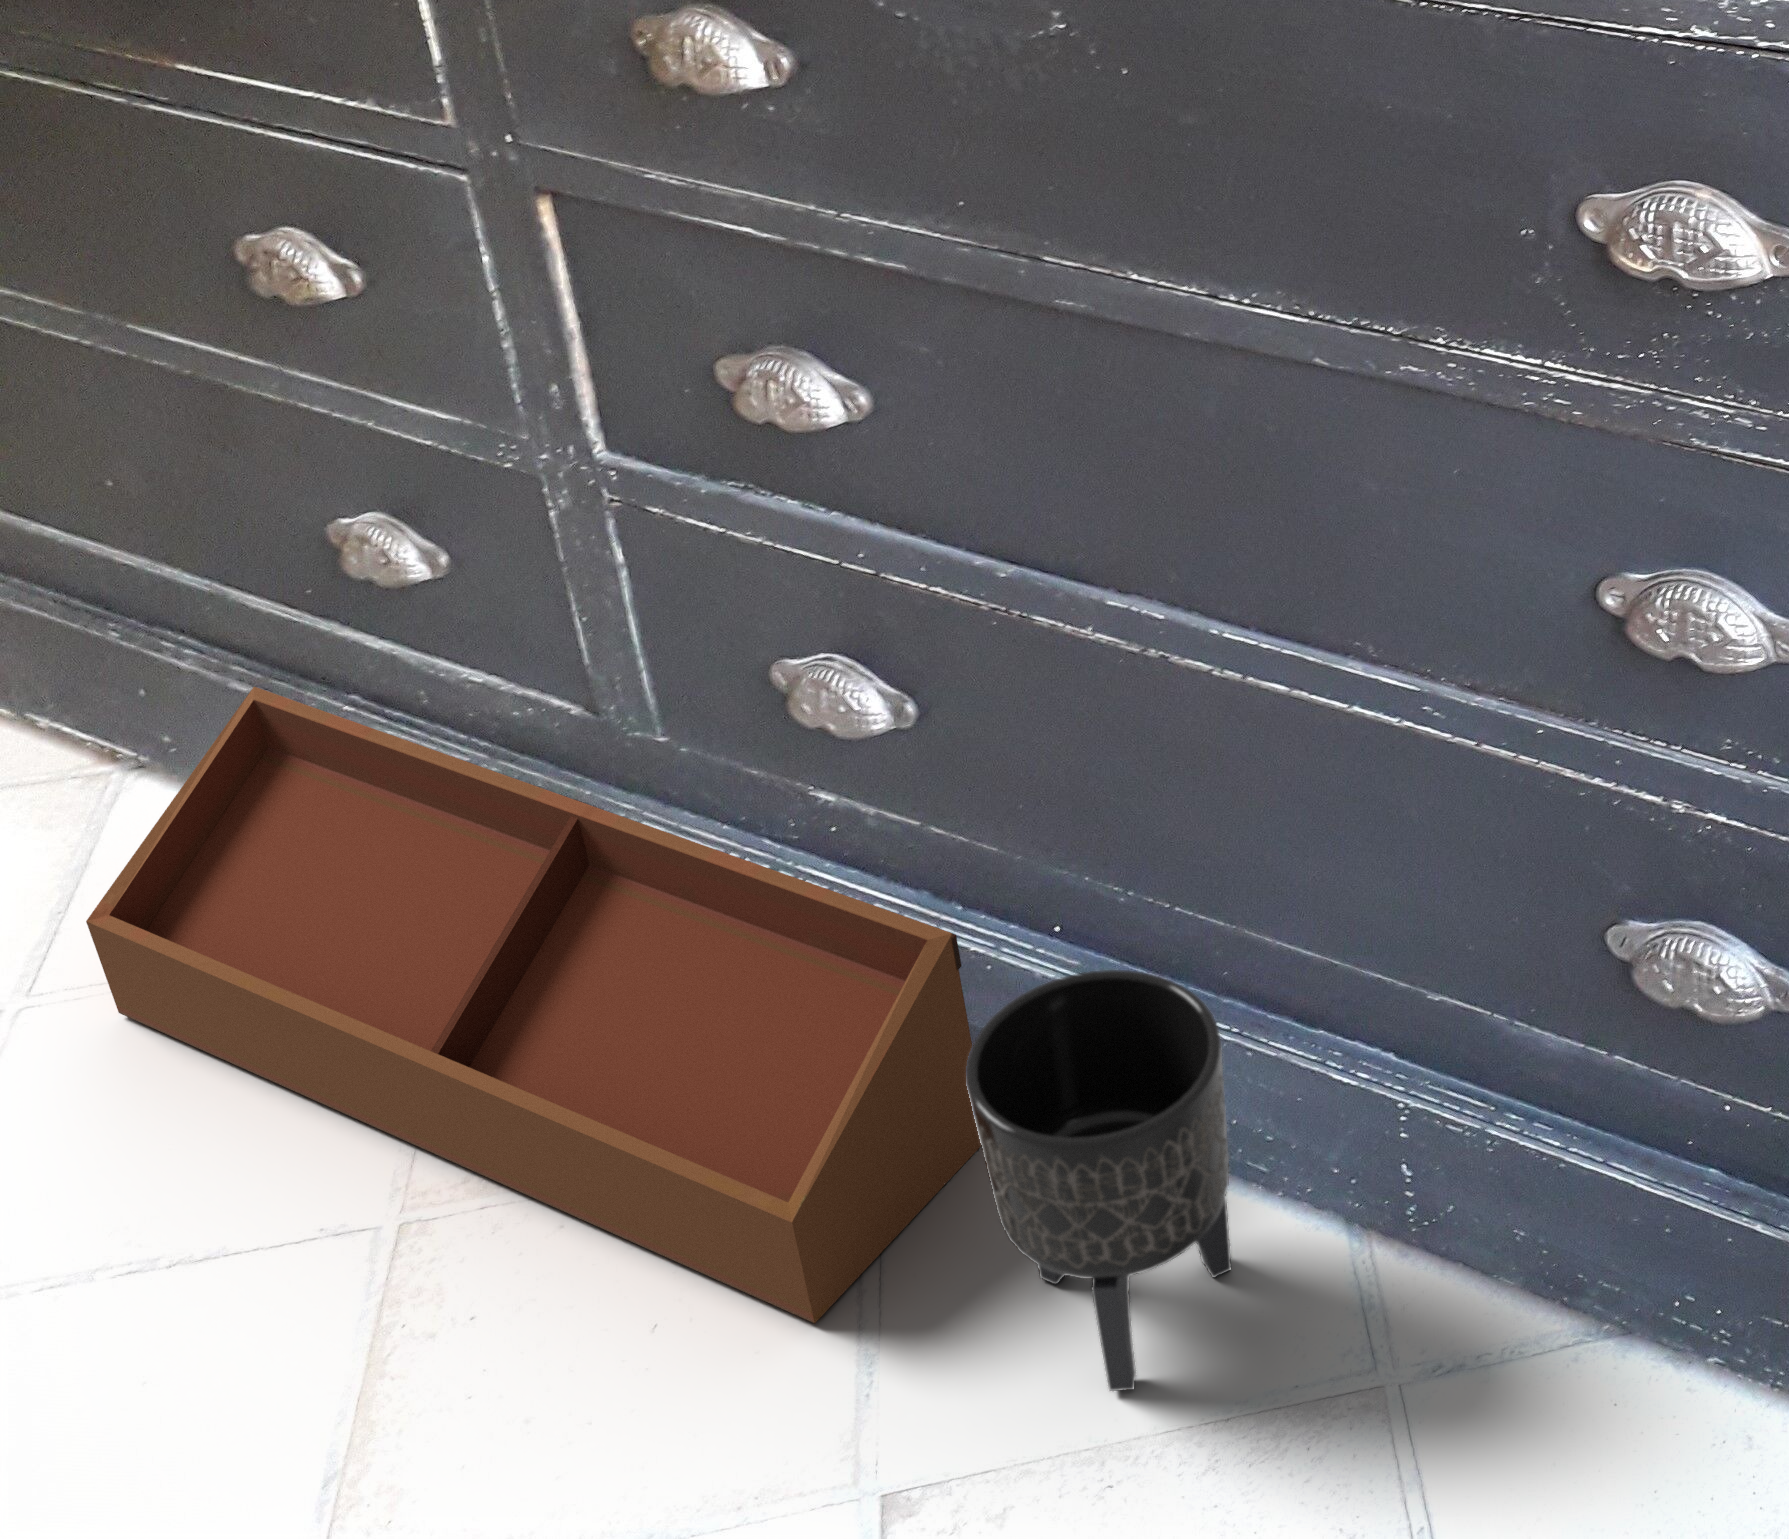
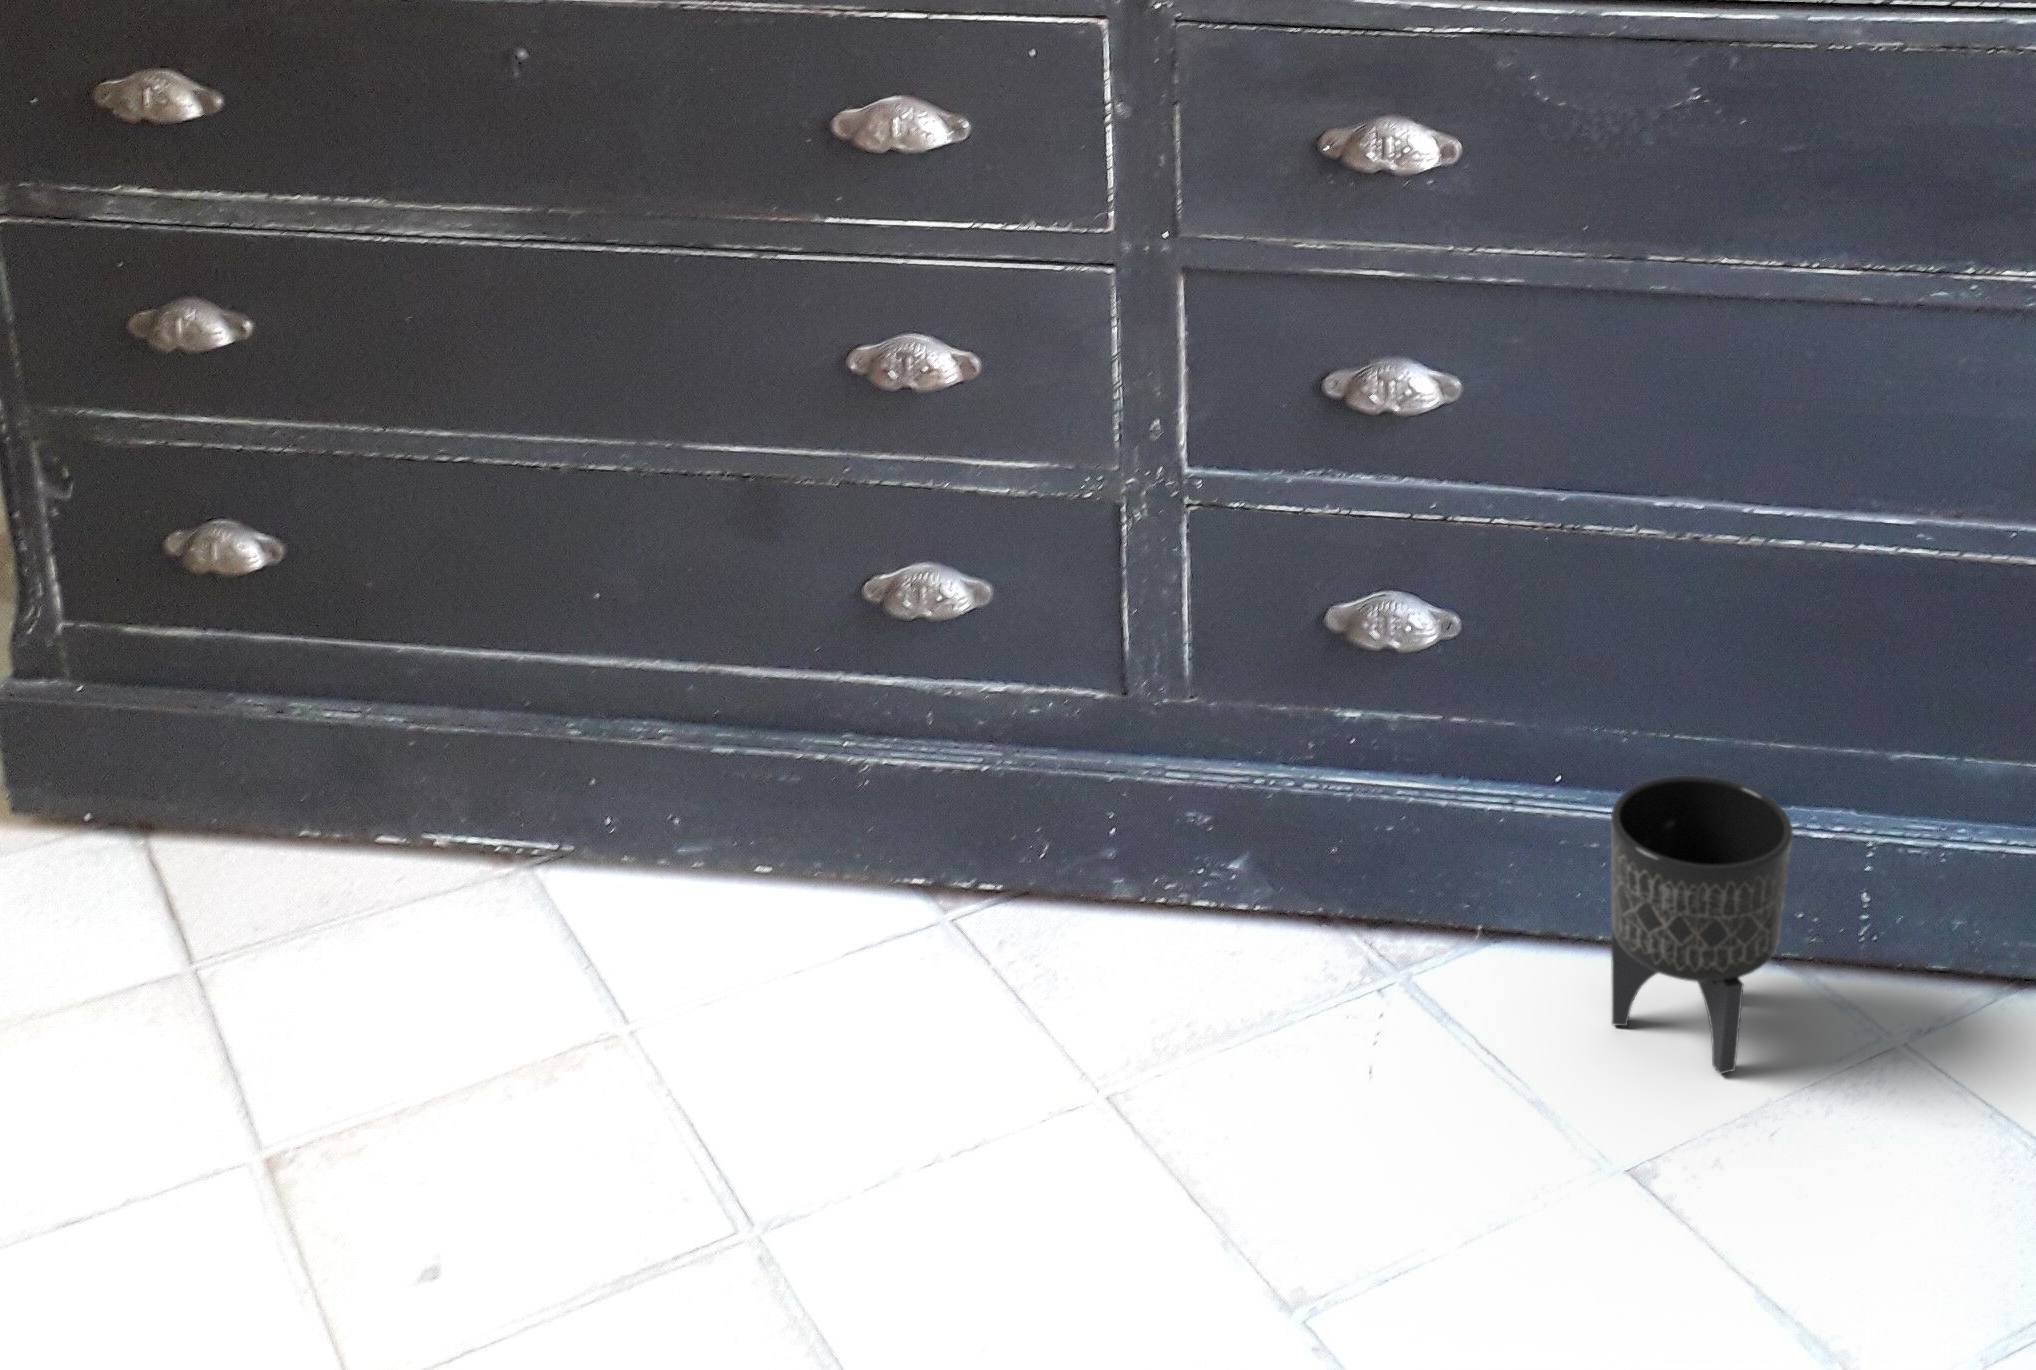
storage bin: present [86,687,981,1323] -> none [727,728,1503,1079]

